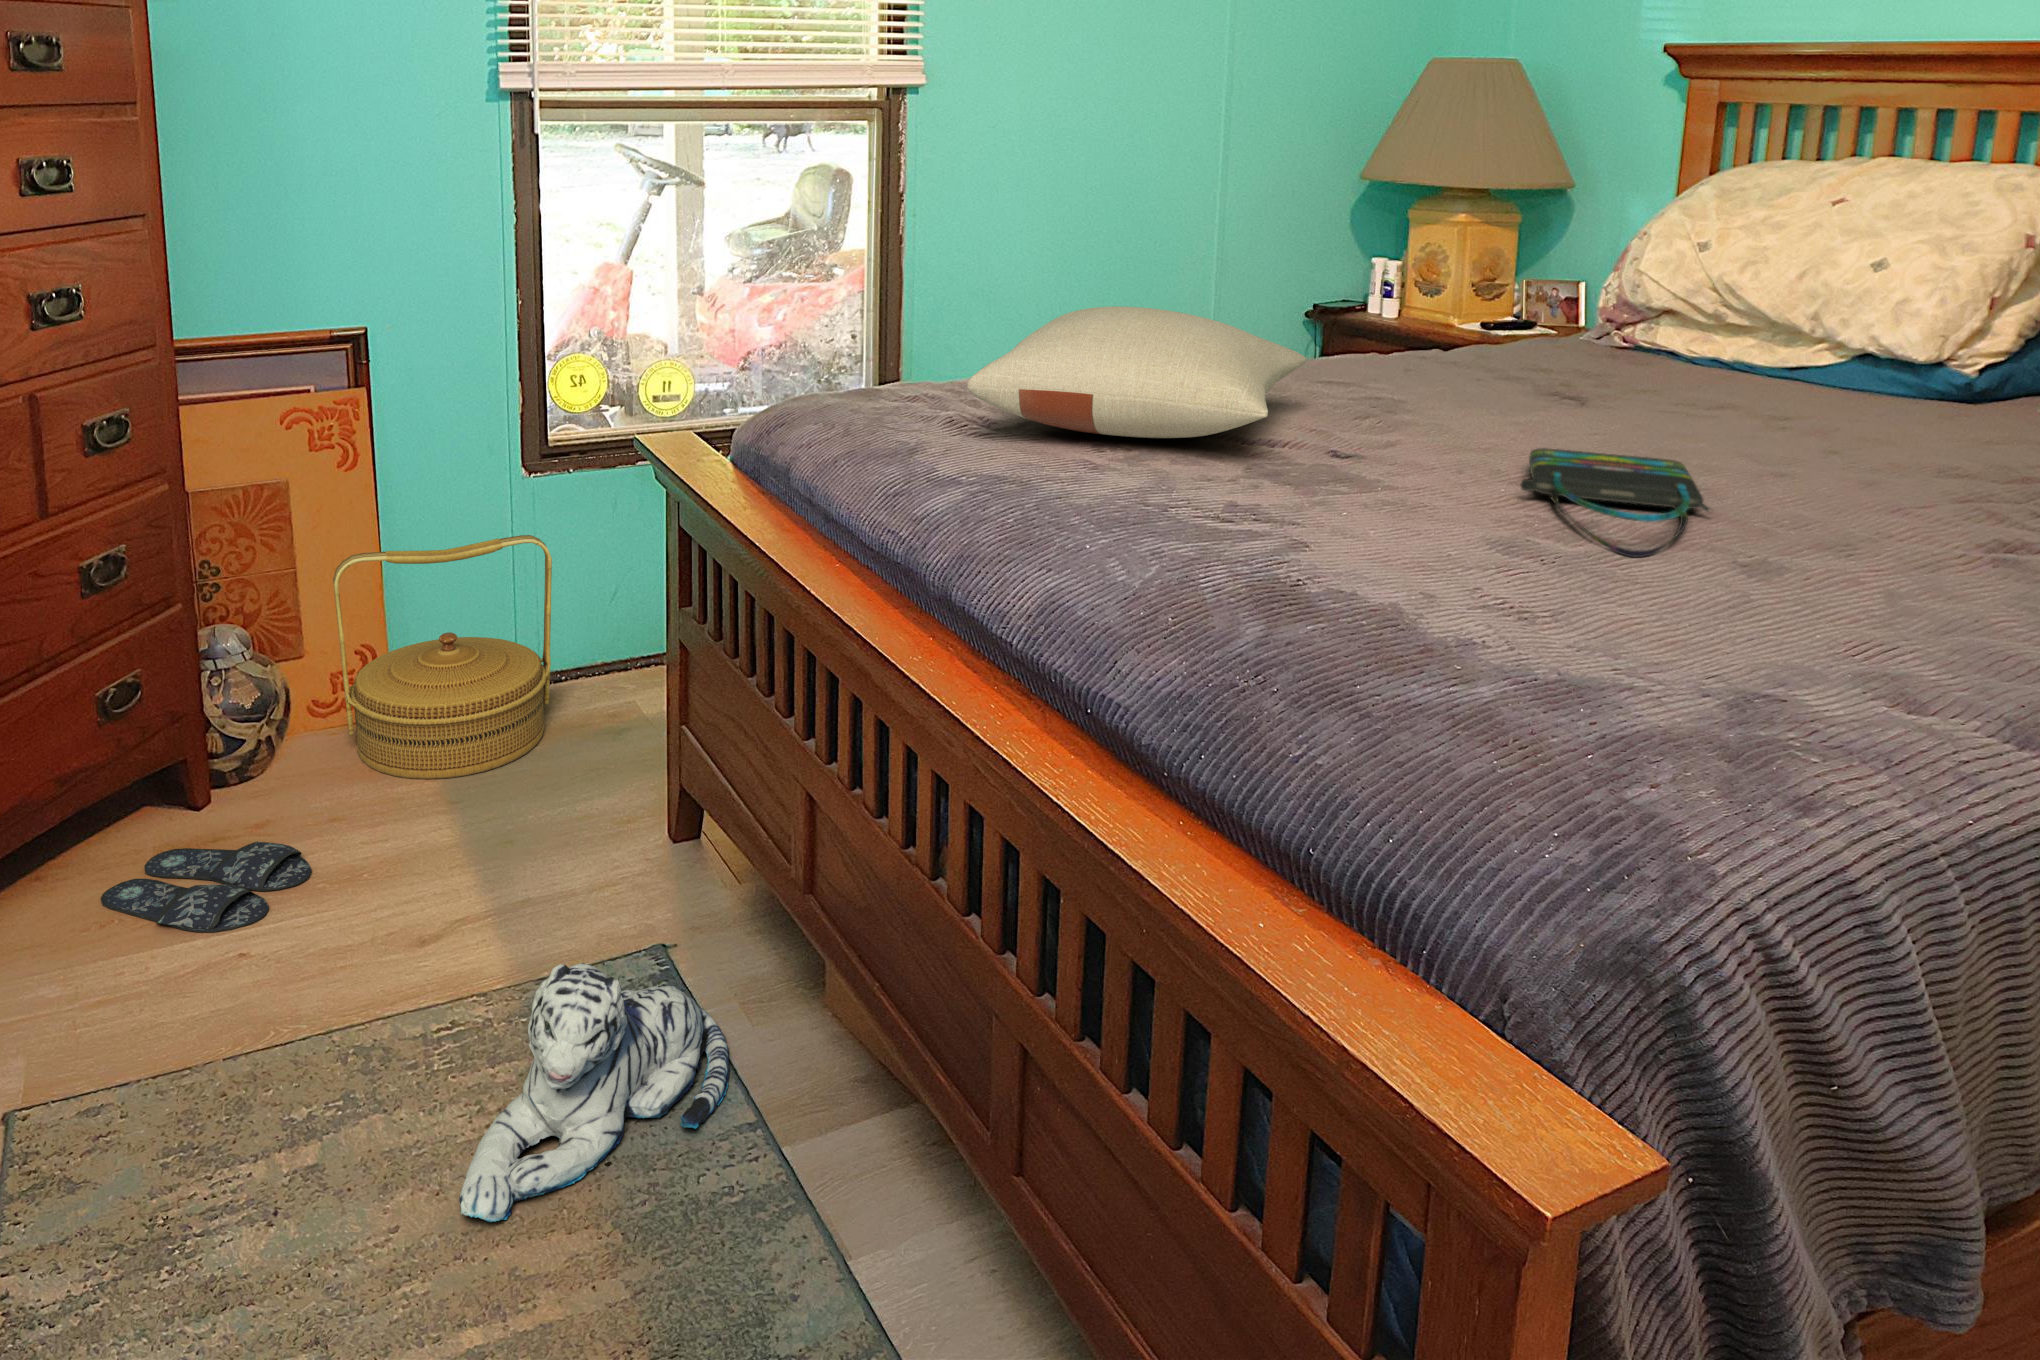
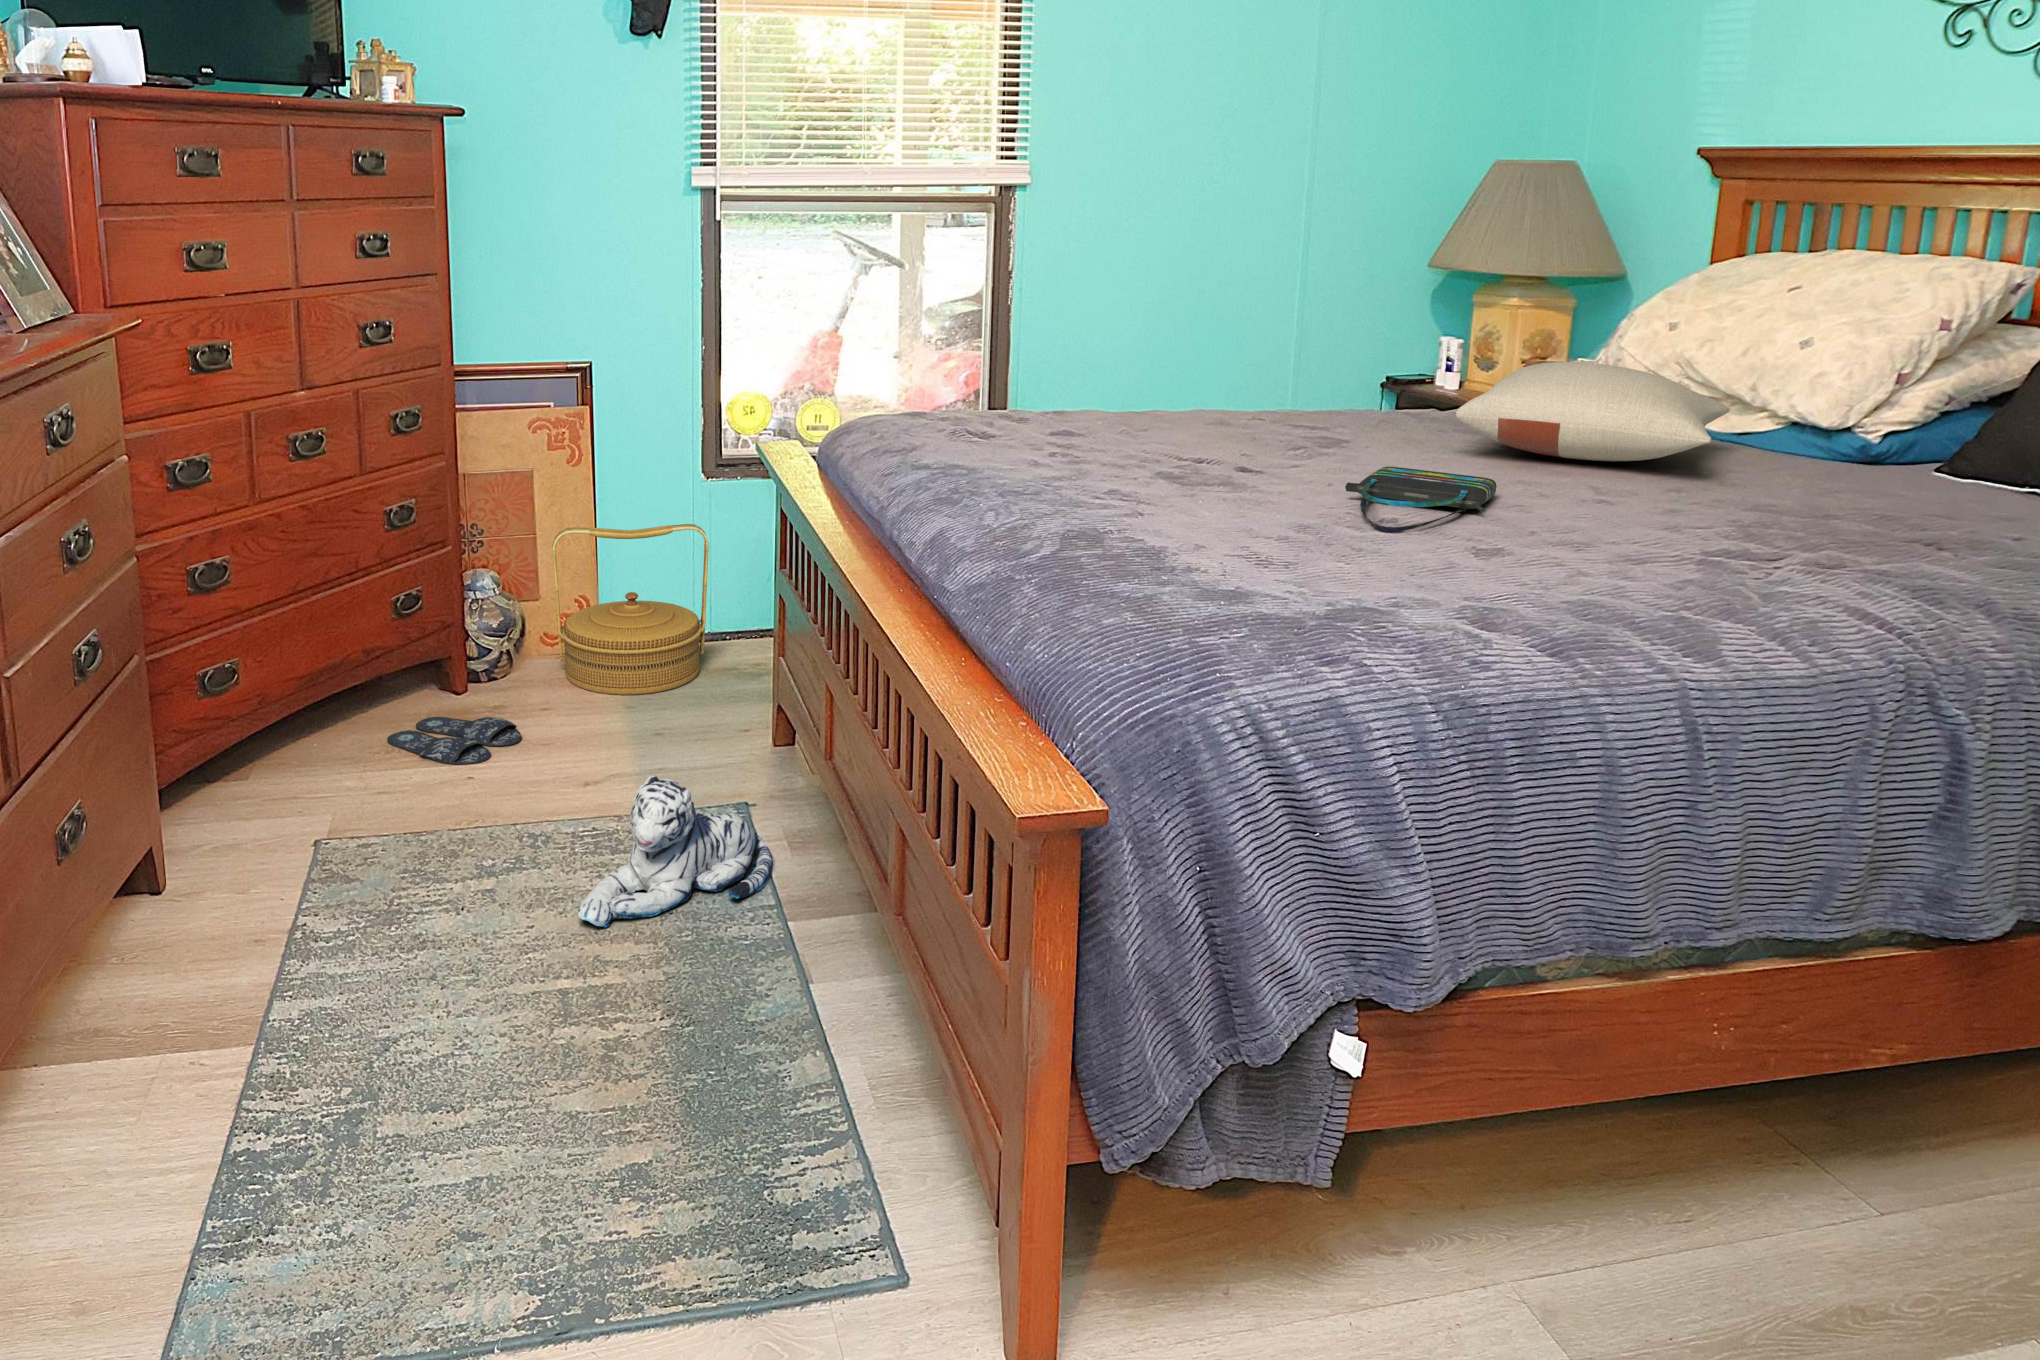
pillow: present [967,306,1306,438] -> present [1456,362,1730,461]

